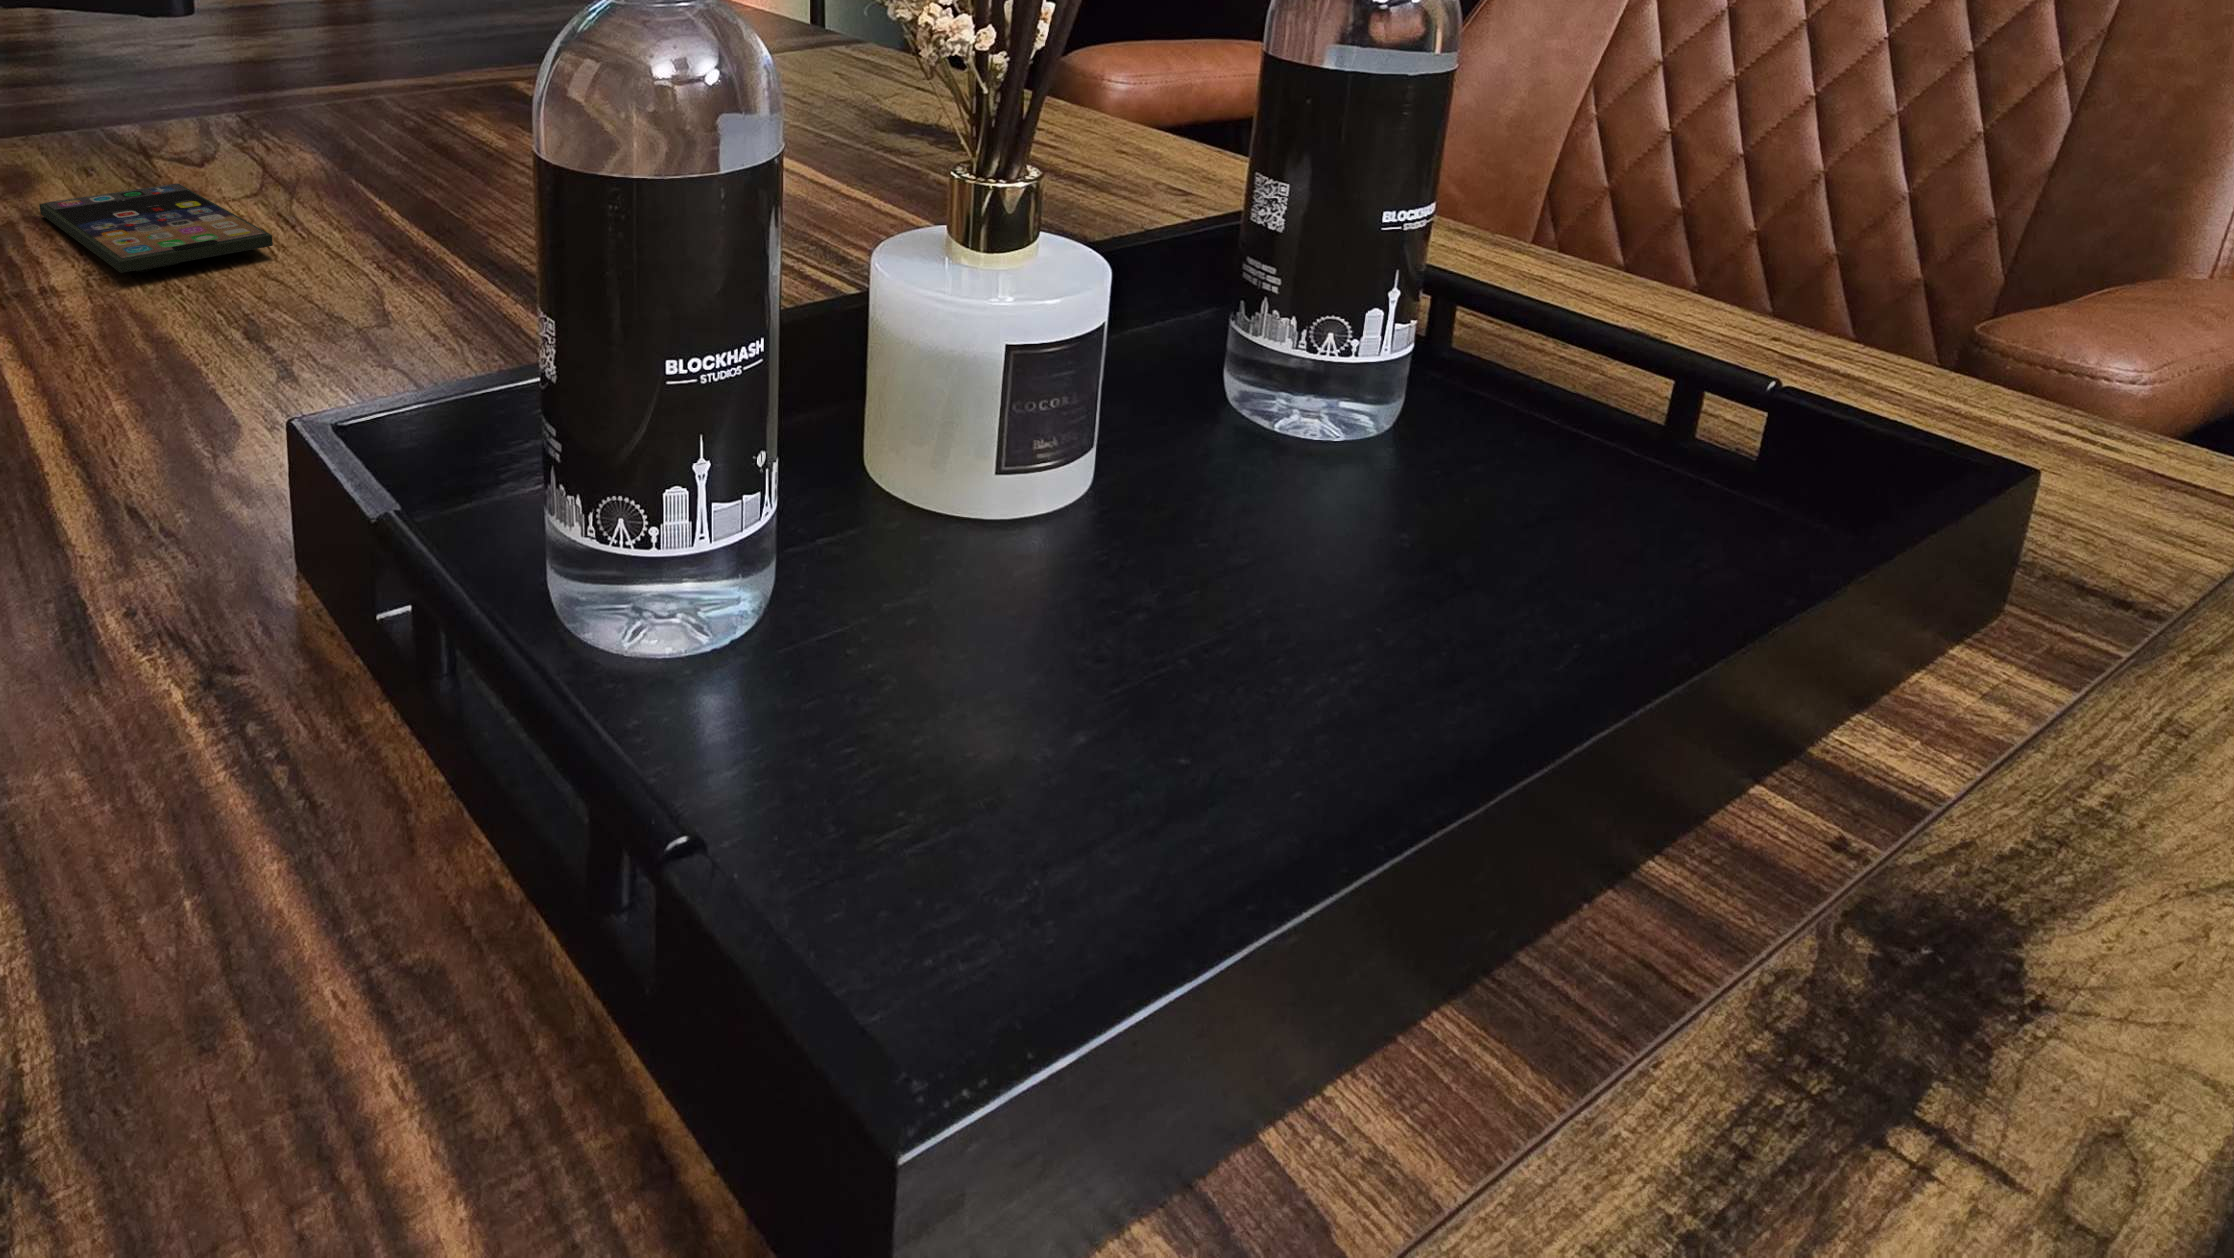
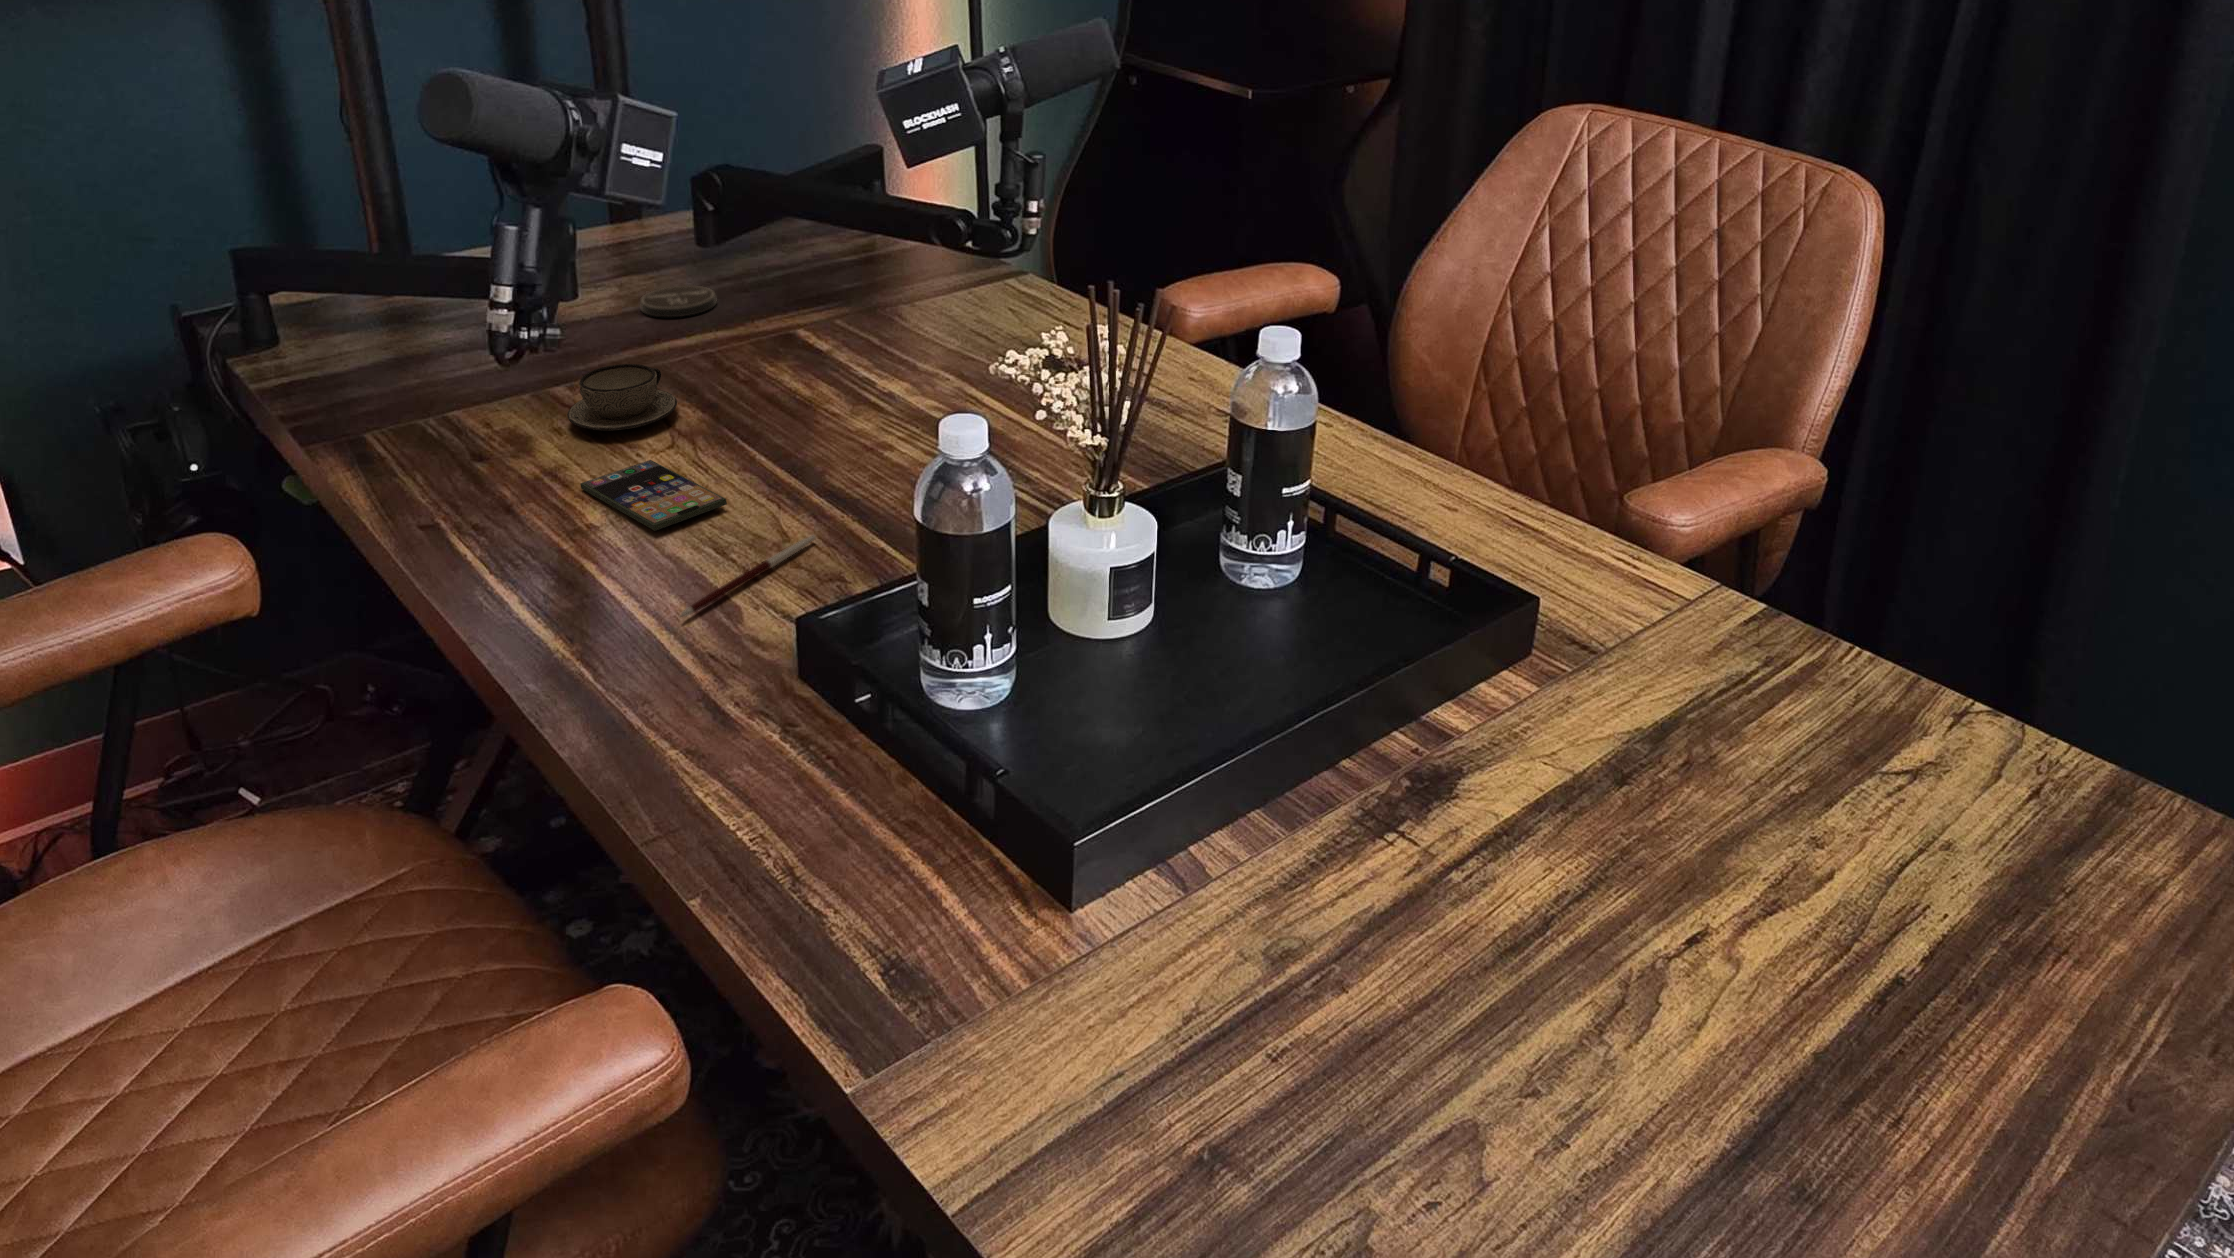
coaster: none [273,15,385,46] -> present [640,285,716,317]
teacup: none [76,55,262,146] -> present [567,364,677,430]
pen: none [74,296,411,410] -> present [681,535,816,616]

